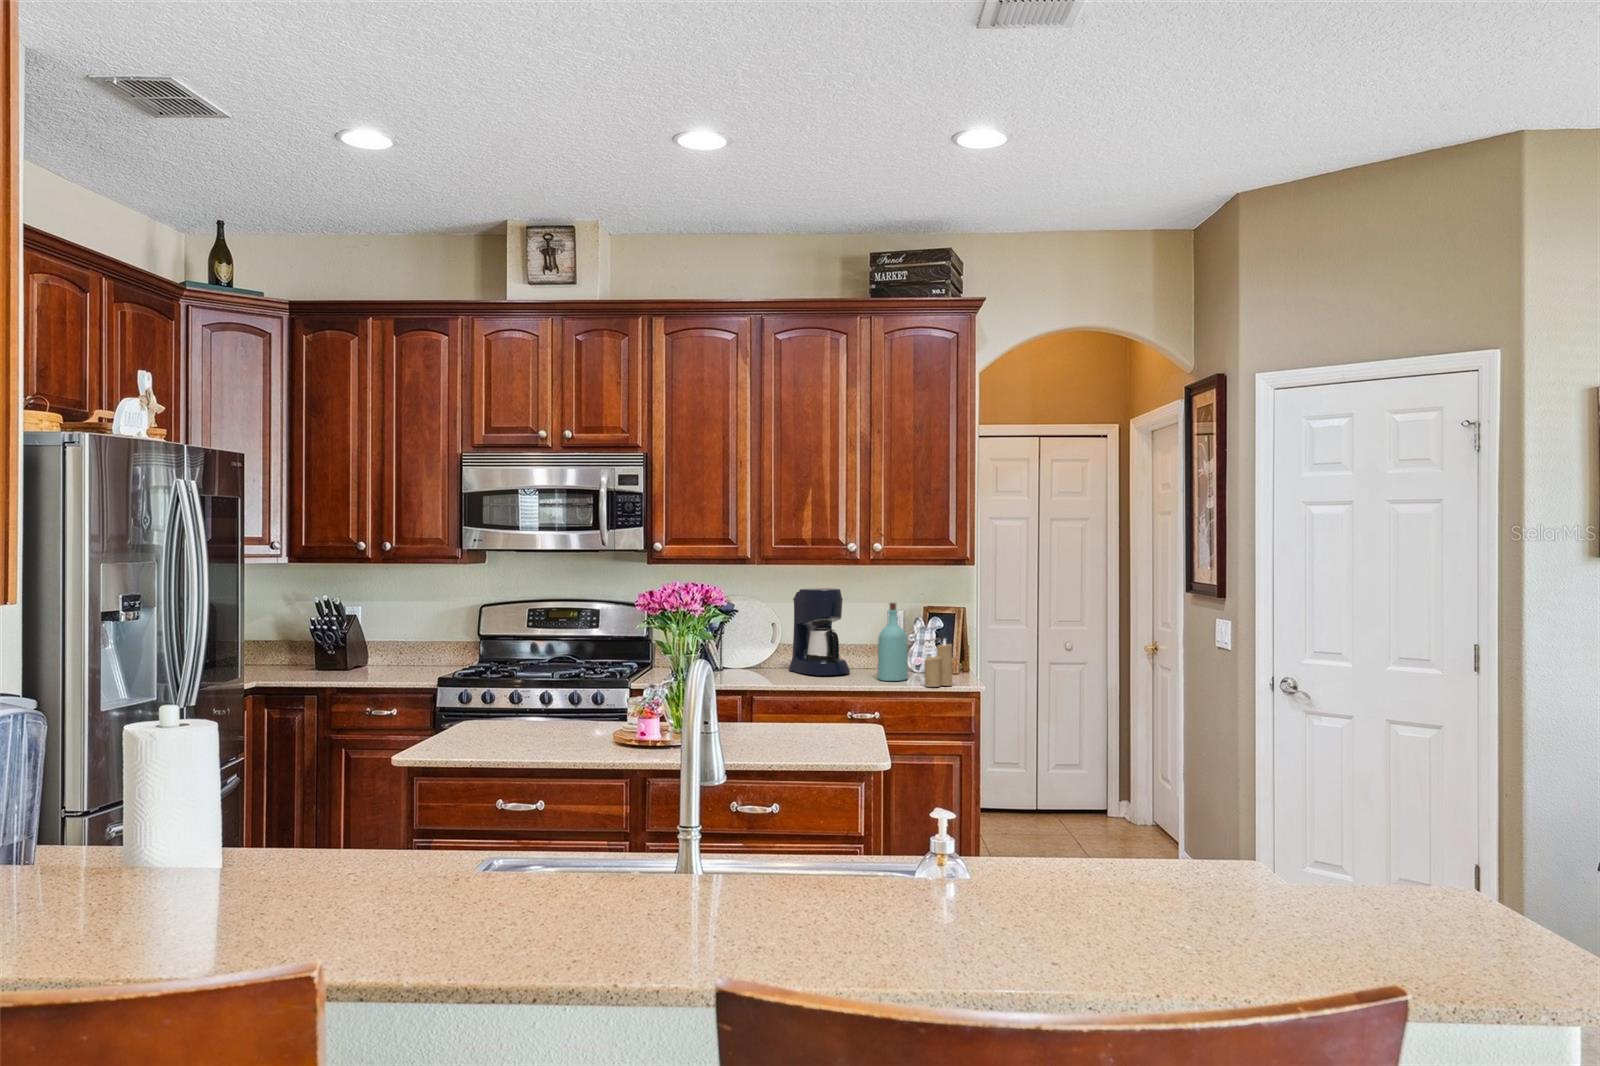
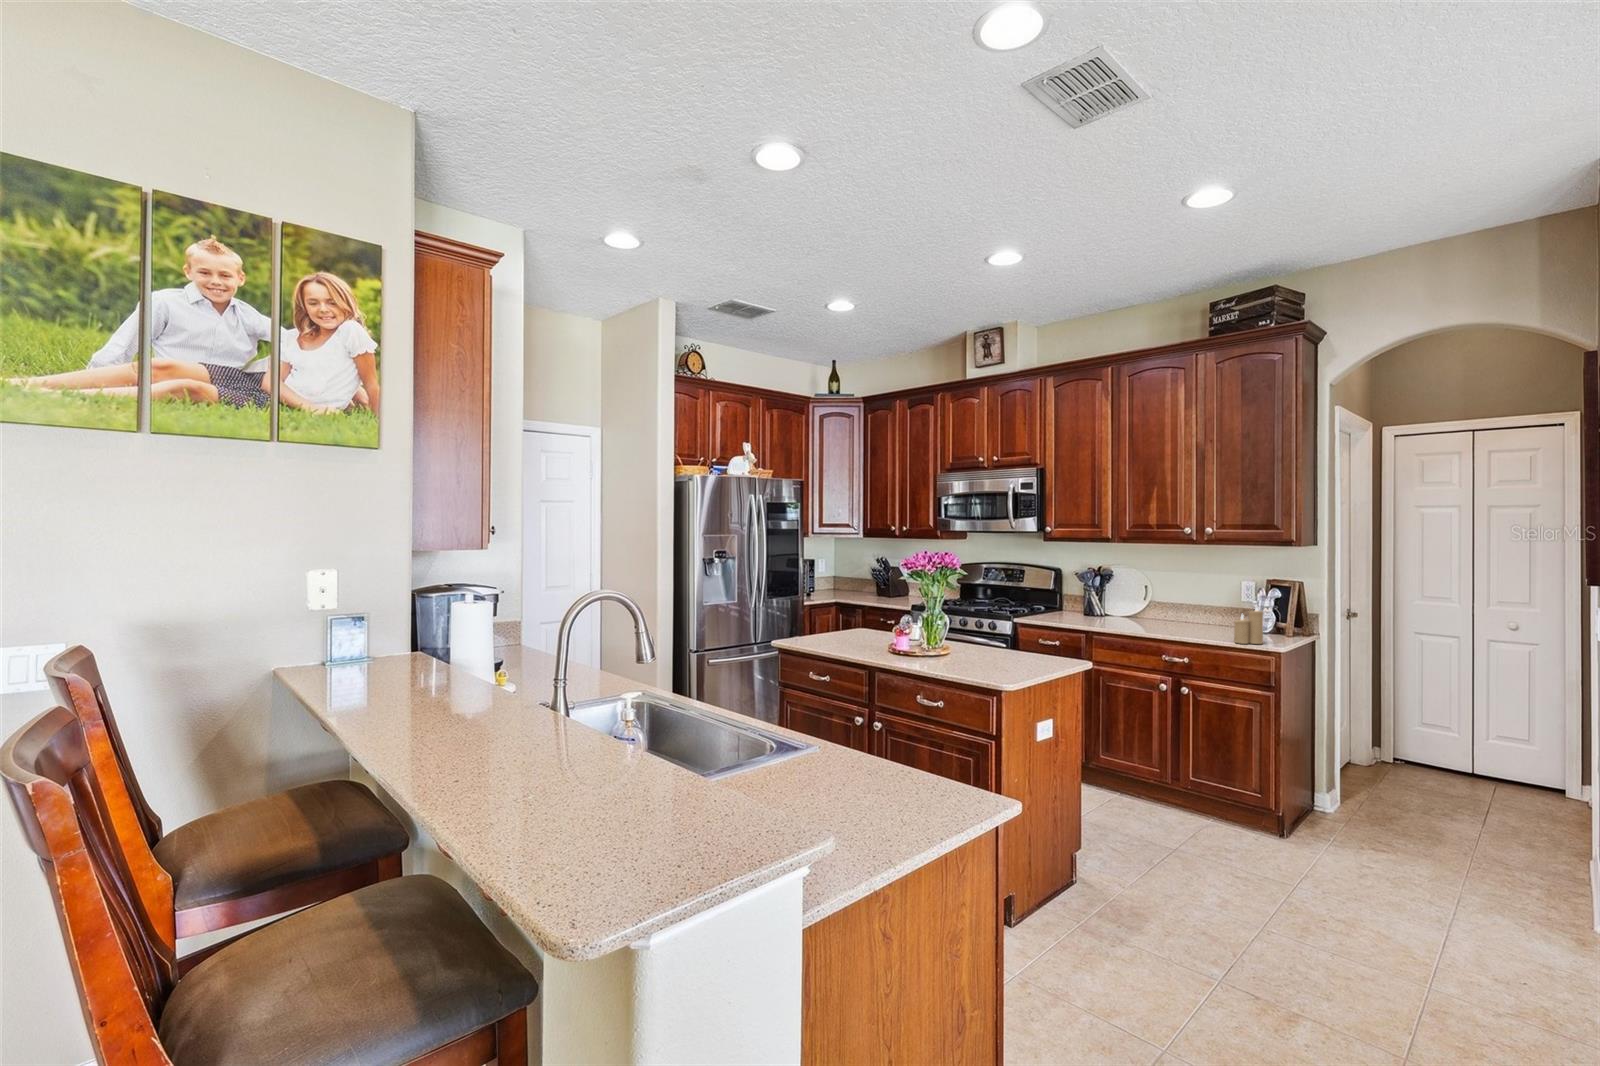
coffee maker: present [789,588,850,675] -> none [1143,561,1190,626]
bottle: present [877,603,908,681] -> none [1203,575,1233,636]

